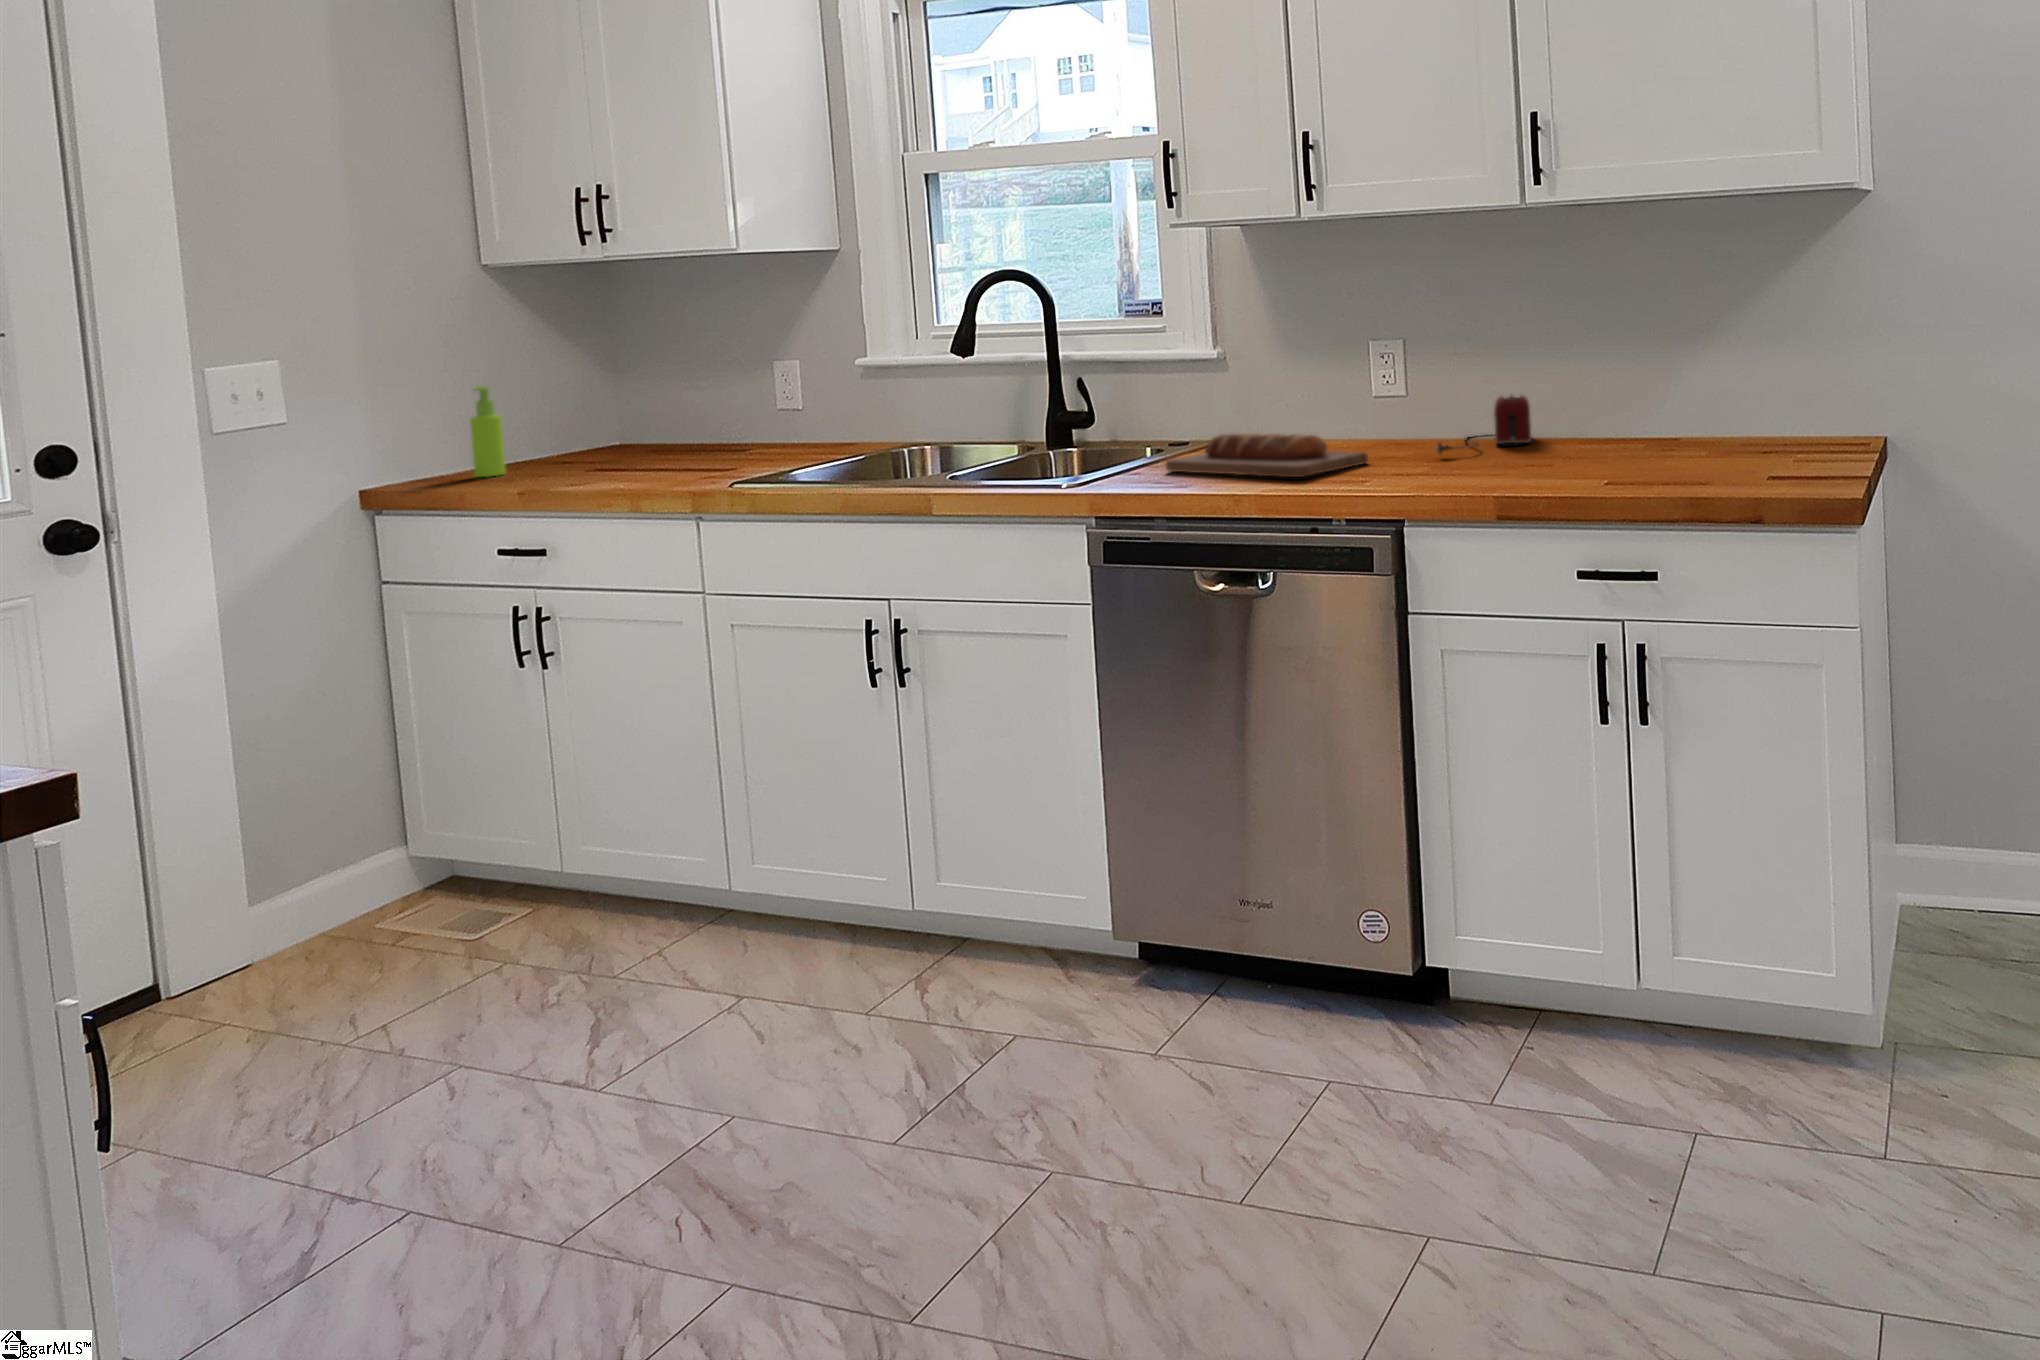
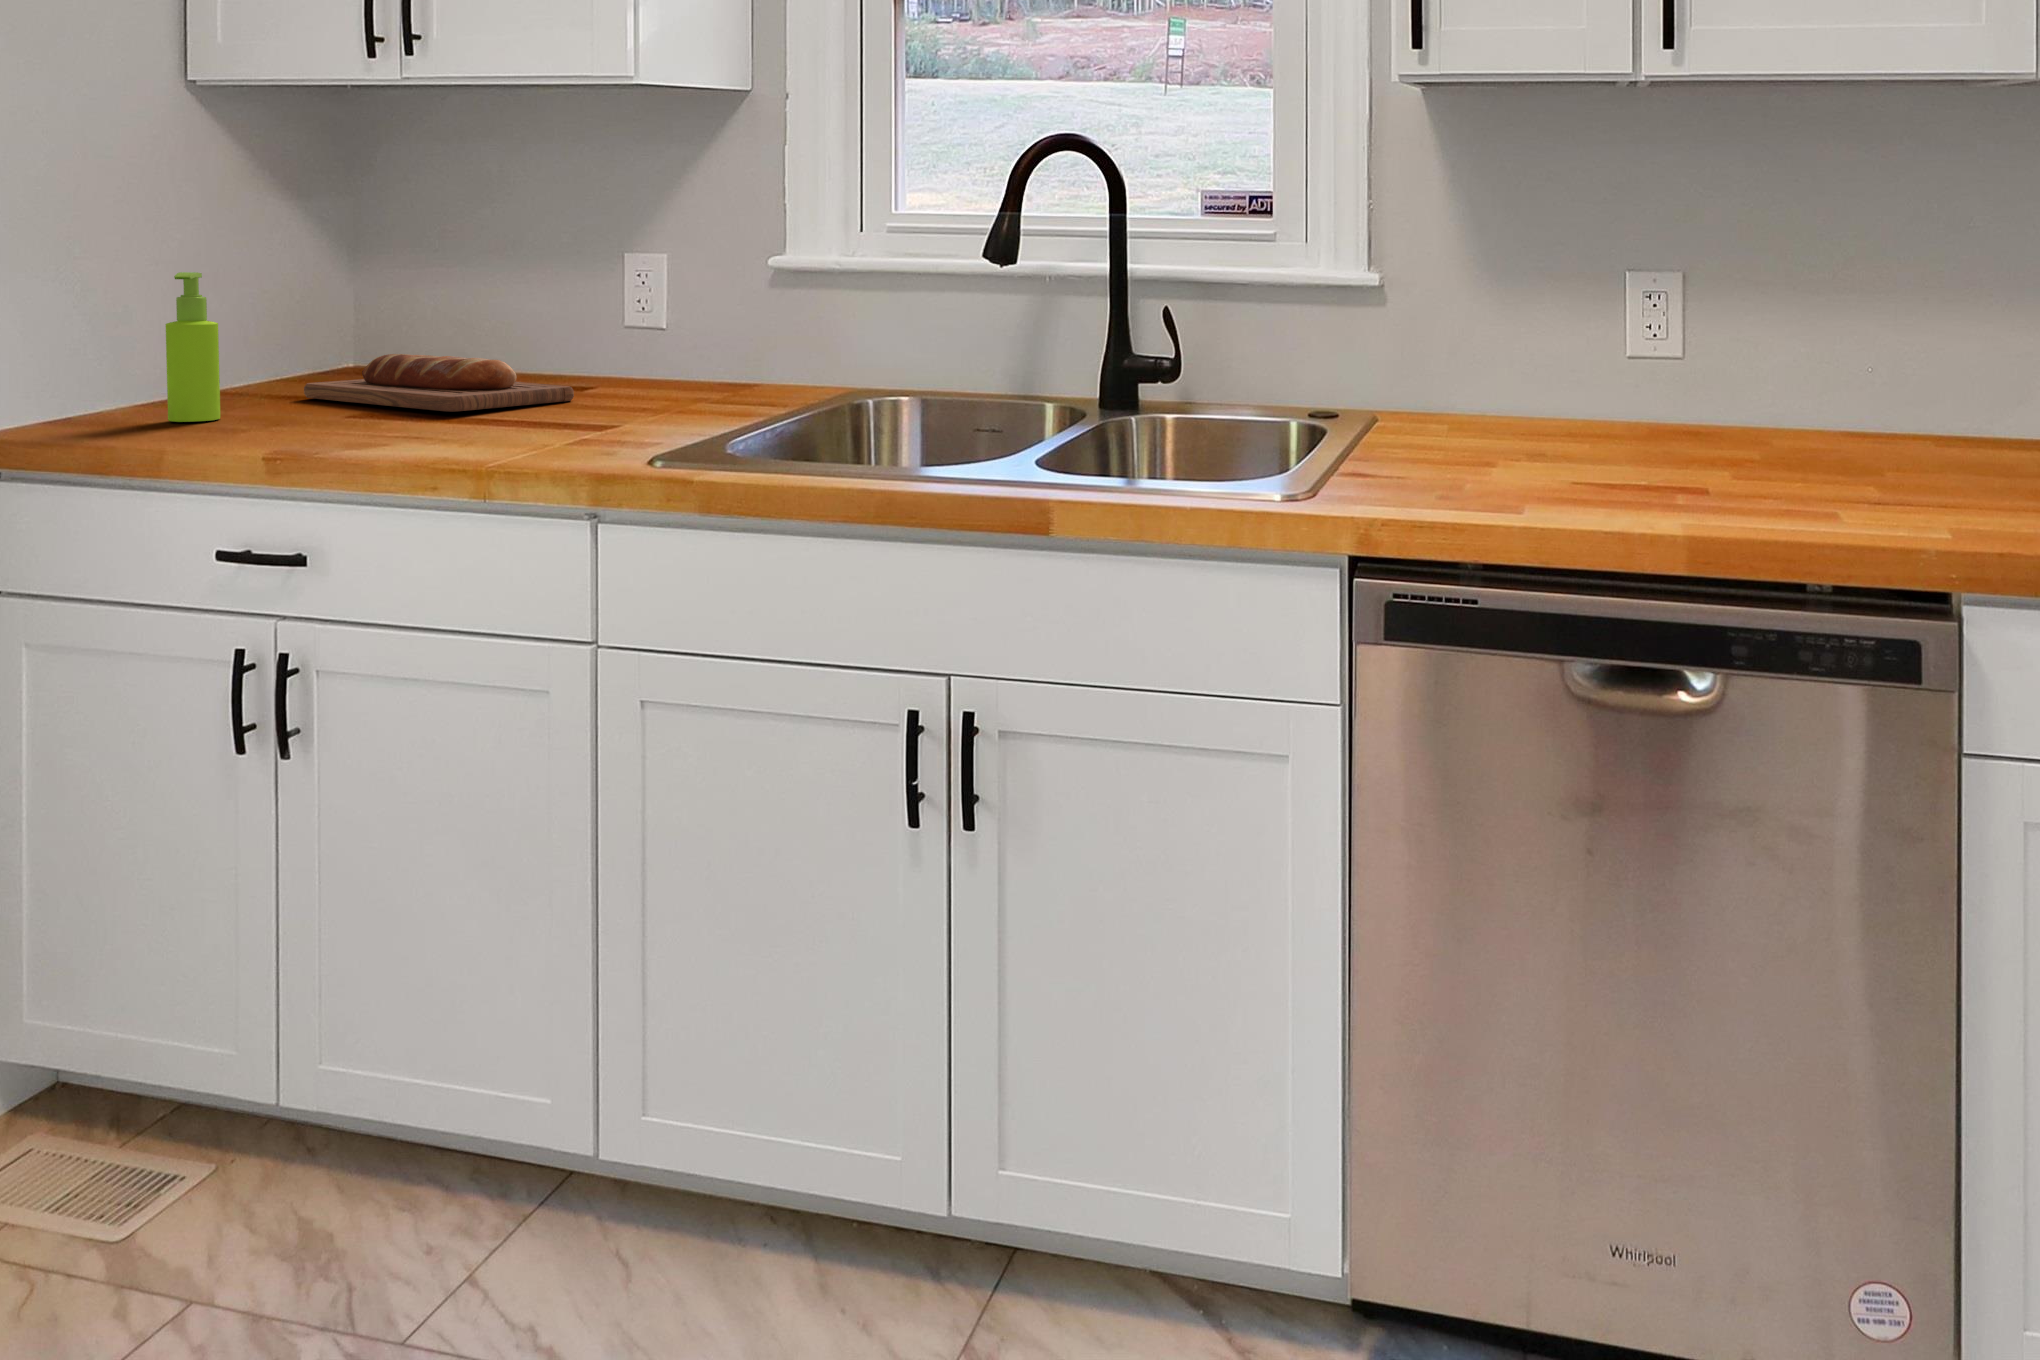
toaster: present [1436,395,1532,454] -> none [1827,379,1975,472]
bread loaf: present [1166,434,1368,477] -> present [304,354,574,412]

